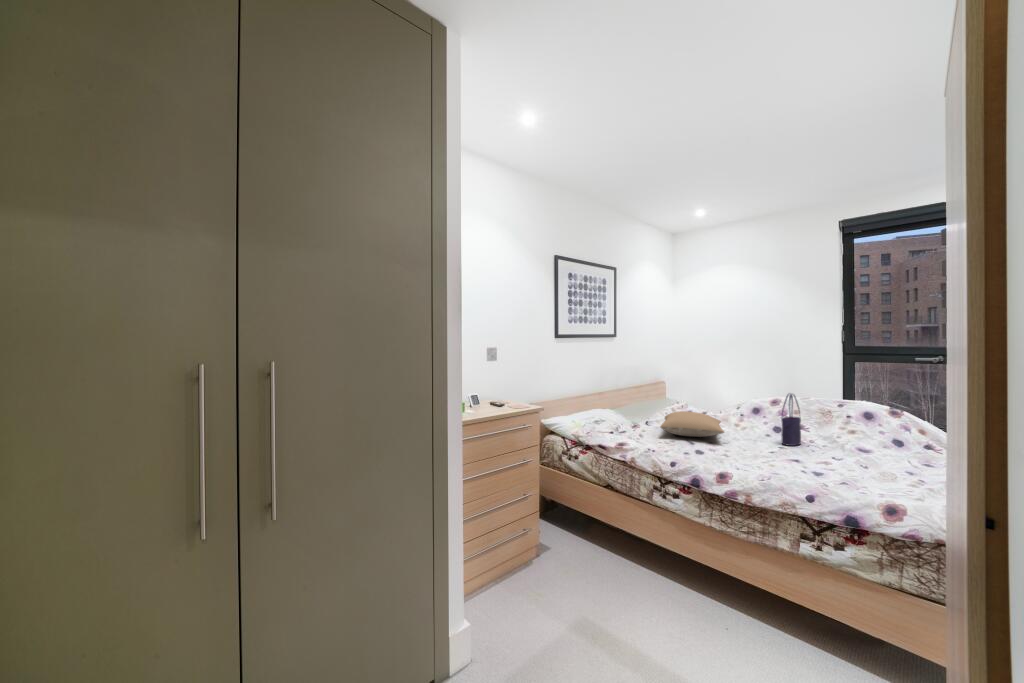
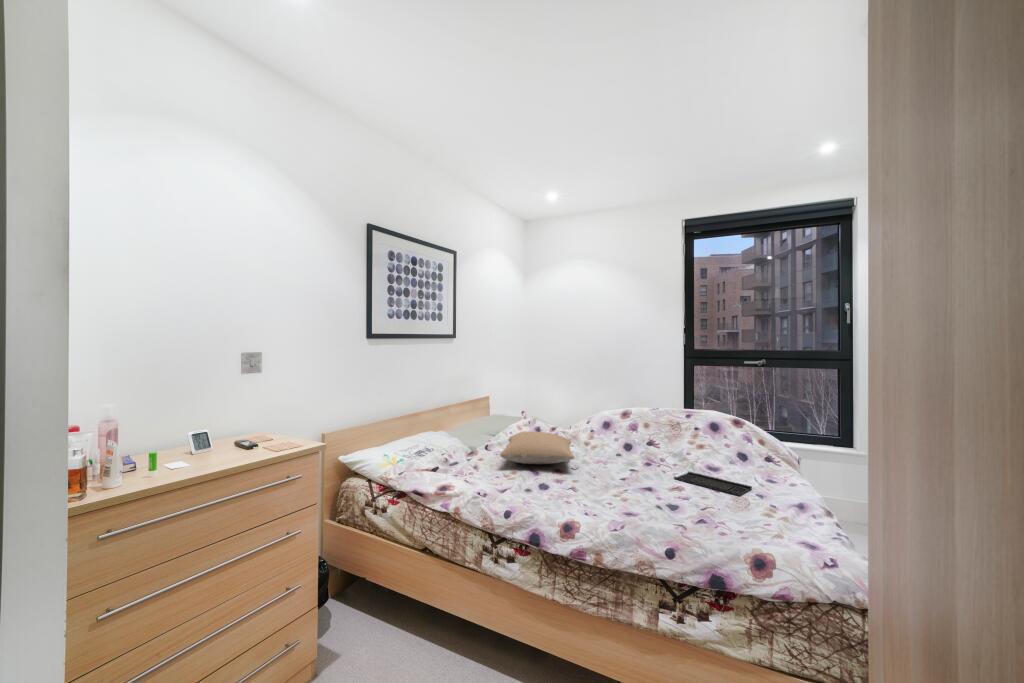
tote bag: present [781,394,801,446] -> none [634,405,653,467]
tray: none [821,451,904,472] -> present [674,471,752,496]

